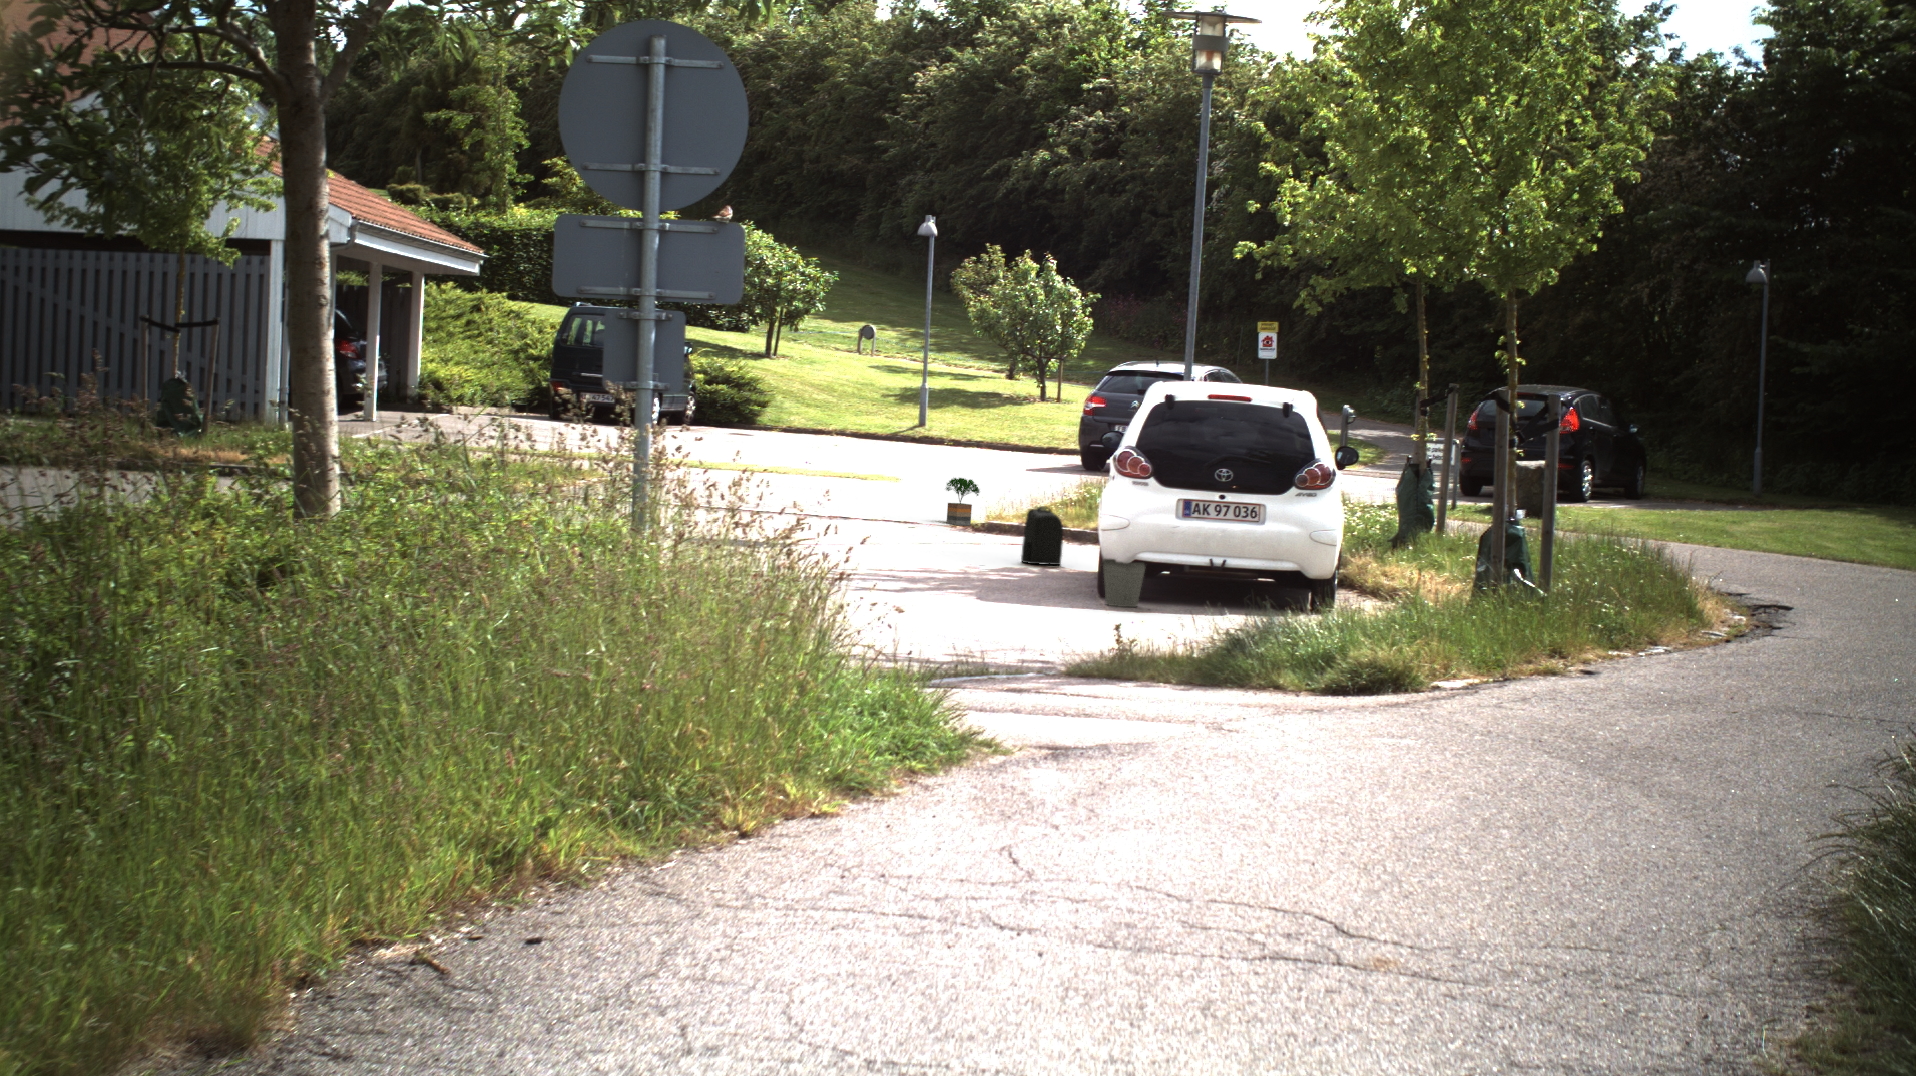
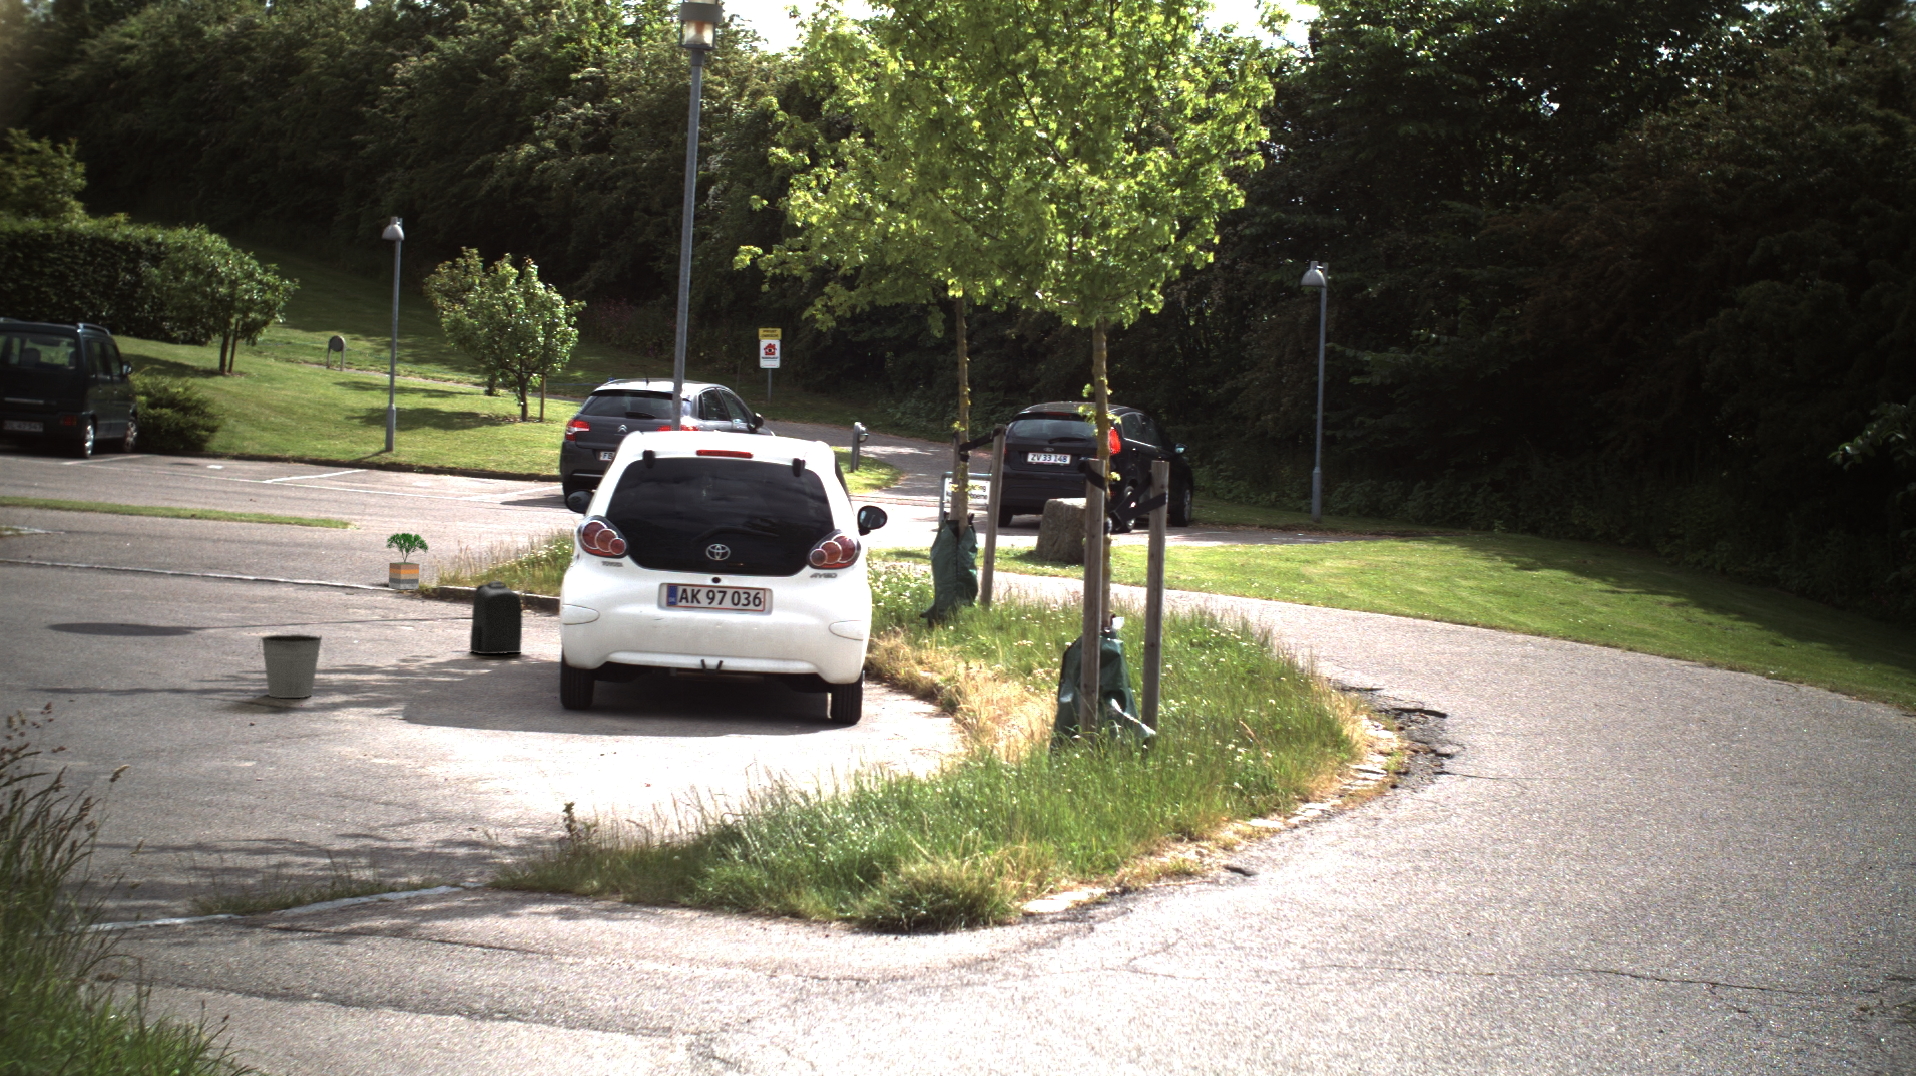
bucket: present [1103,559,1145,607] -> present [261,634,322,698]

